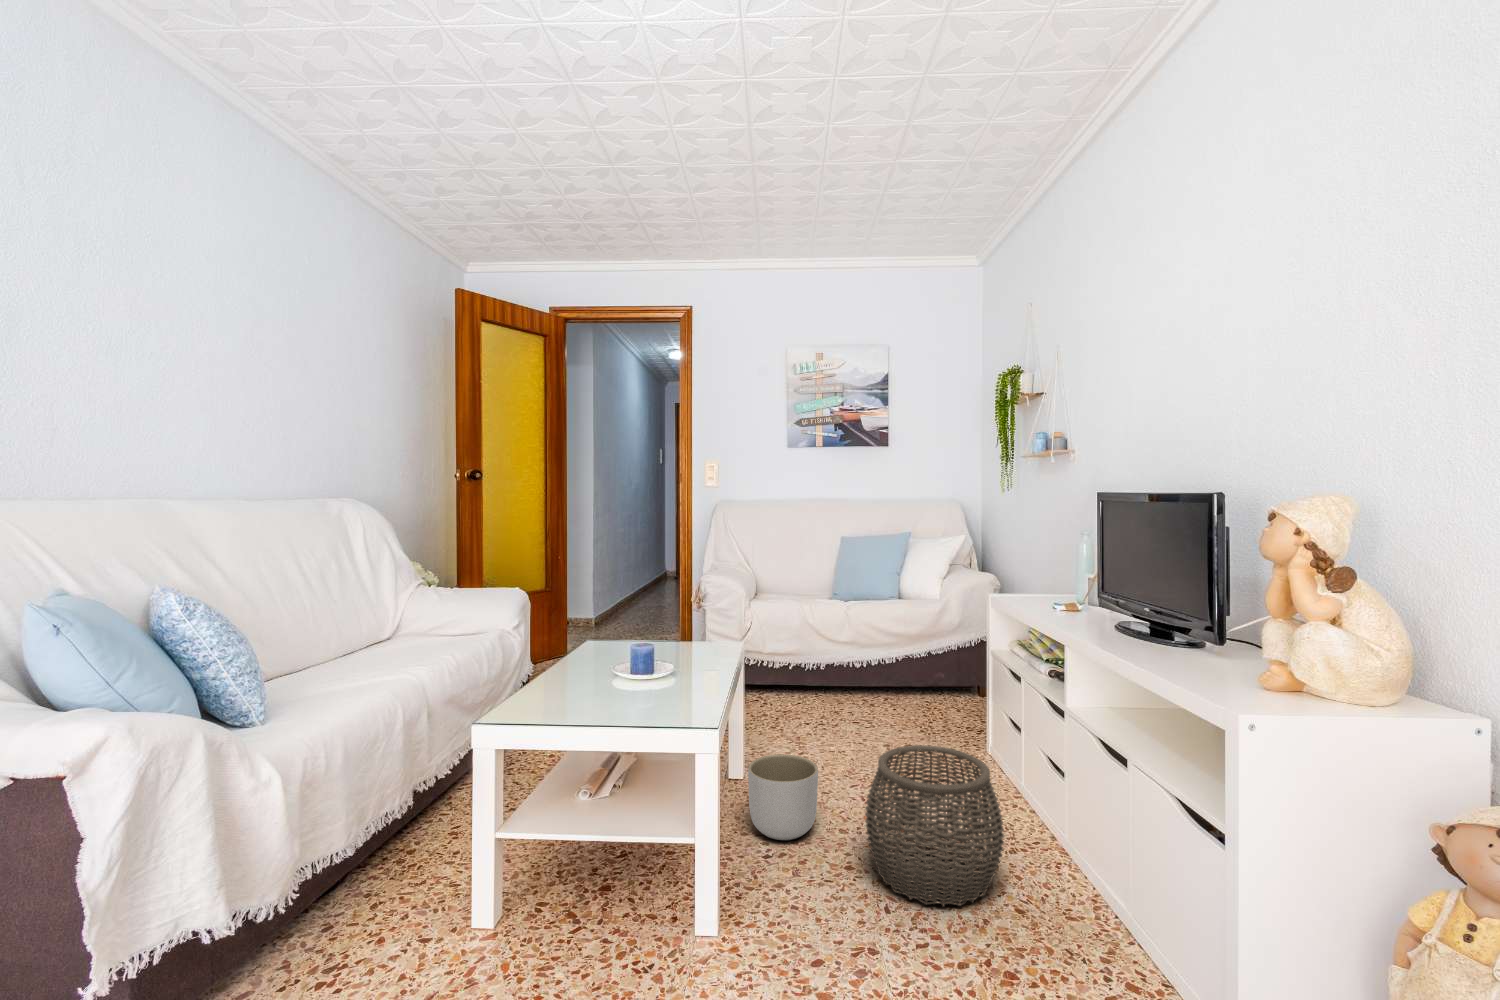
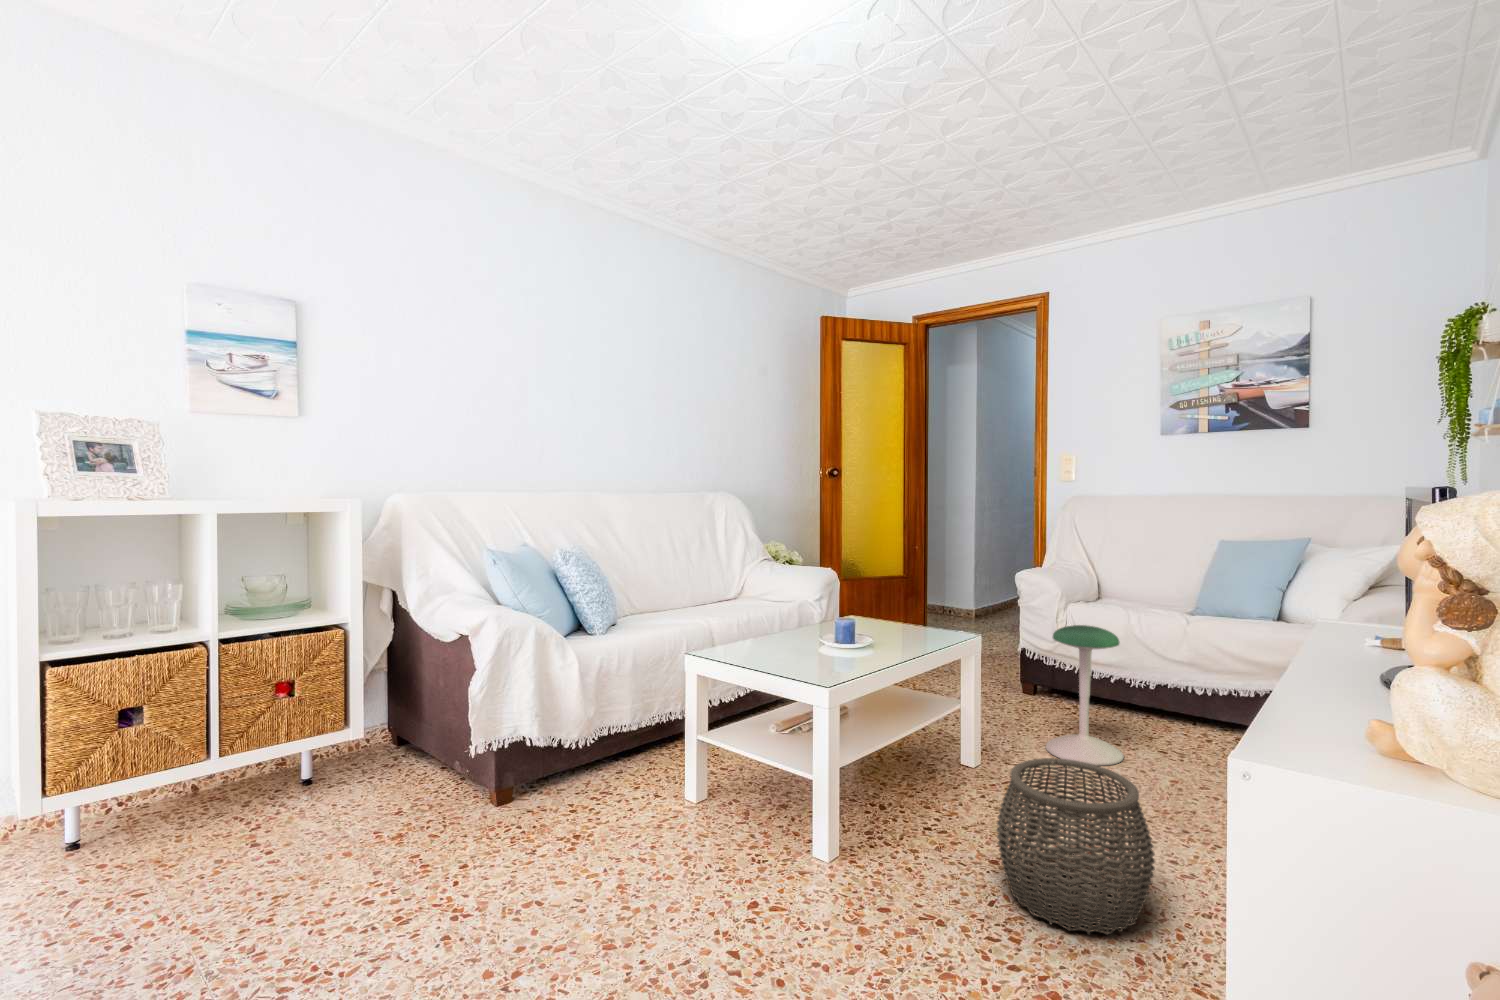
stool: none [774,619,839,748] -> present [1046,625,1124,765]
planter: present [748,754,818,840] -> none [929,743,1000,825]

